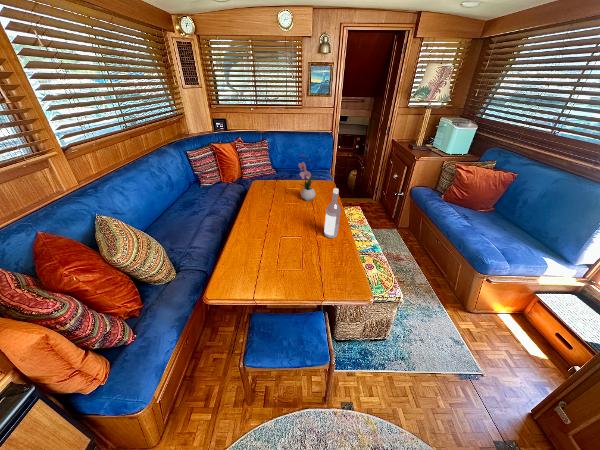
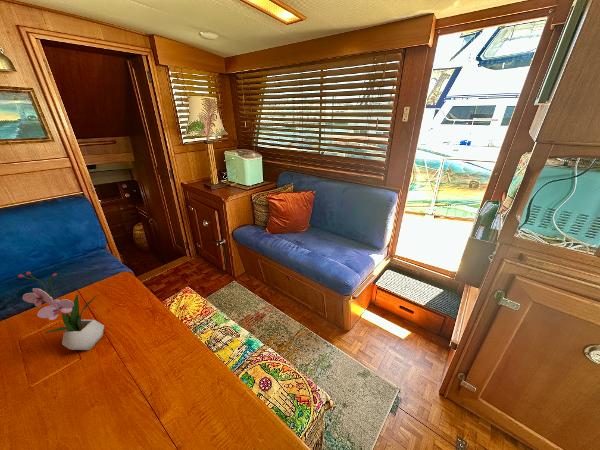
wine bottle: present [324,188,341,238] -> none [158,329,202,424]

